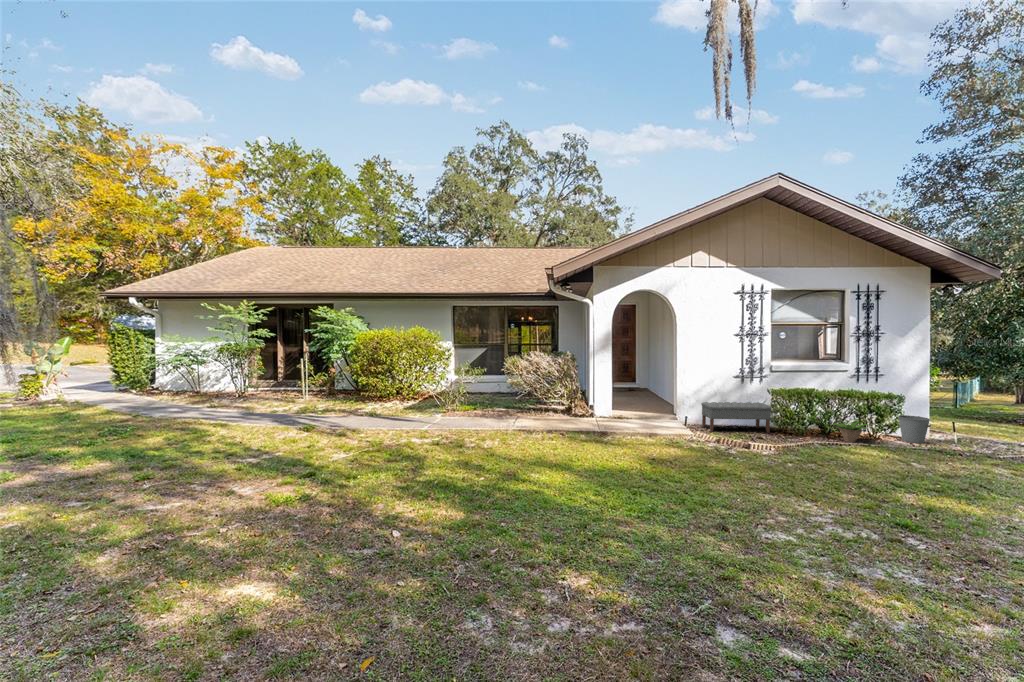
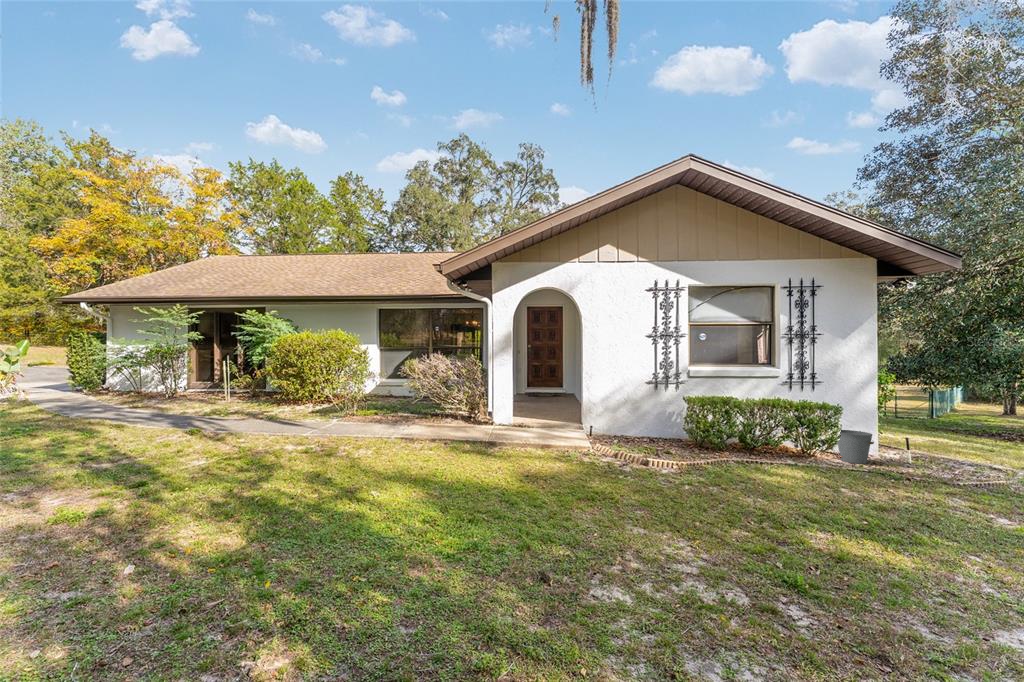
bench: present [701,402,772,433] -> none [609,411,686,448]
decorative plant: present [833,422,868,442] -> none [750,436,797,461]

